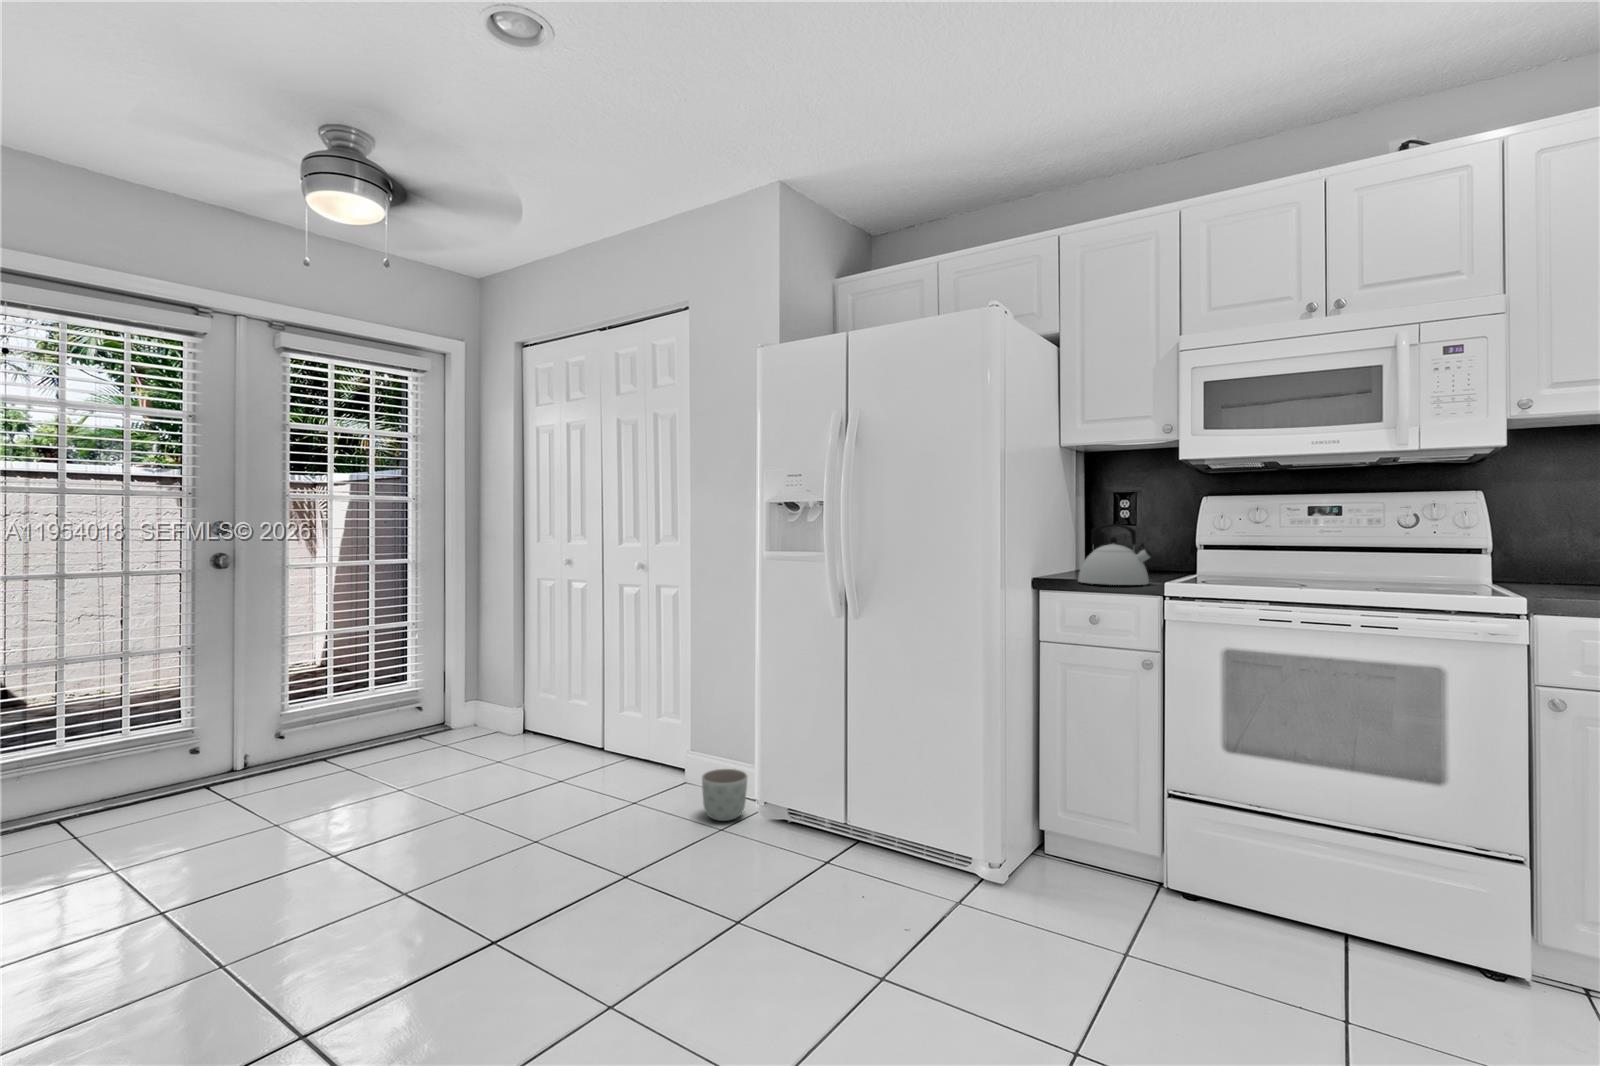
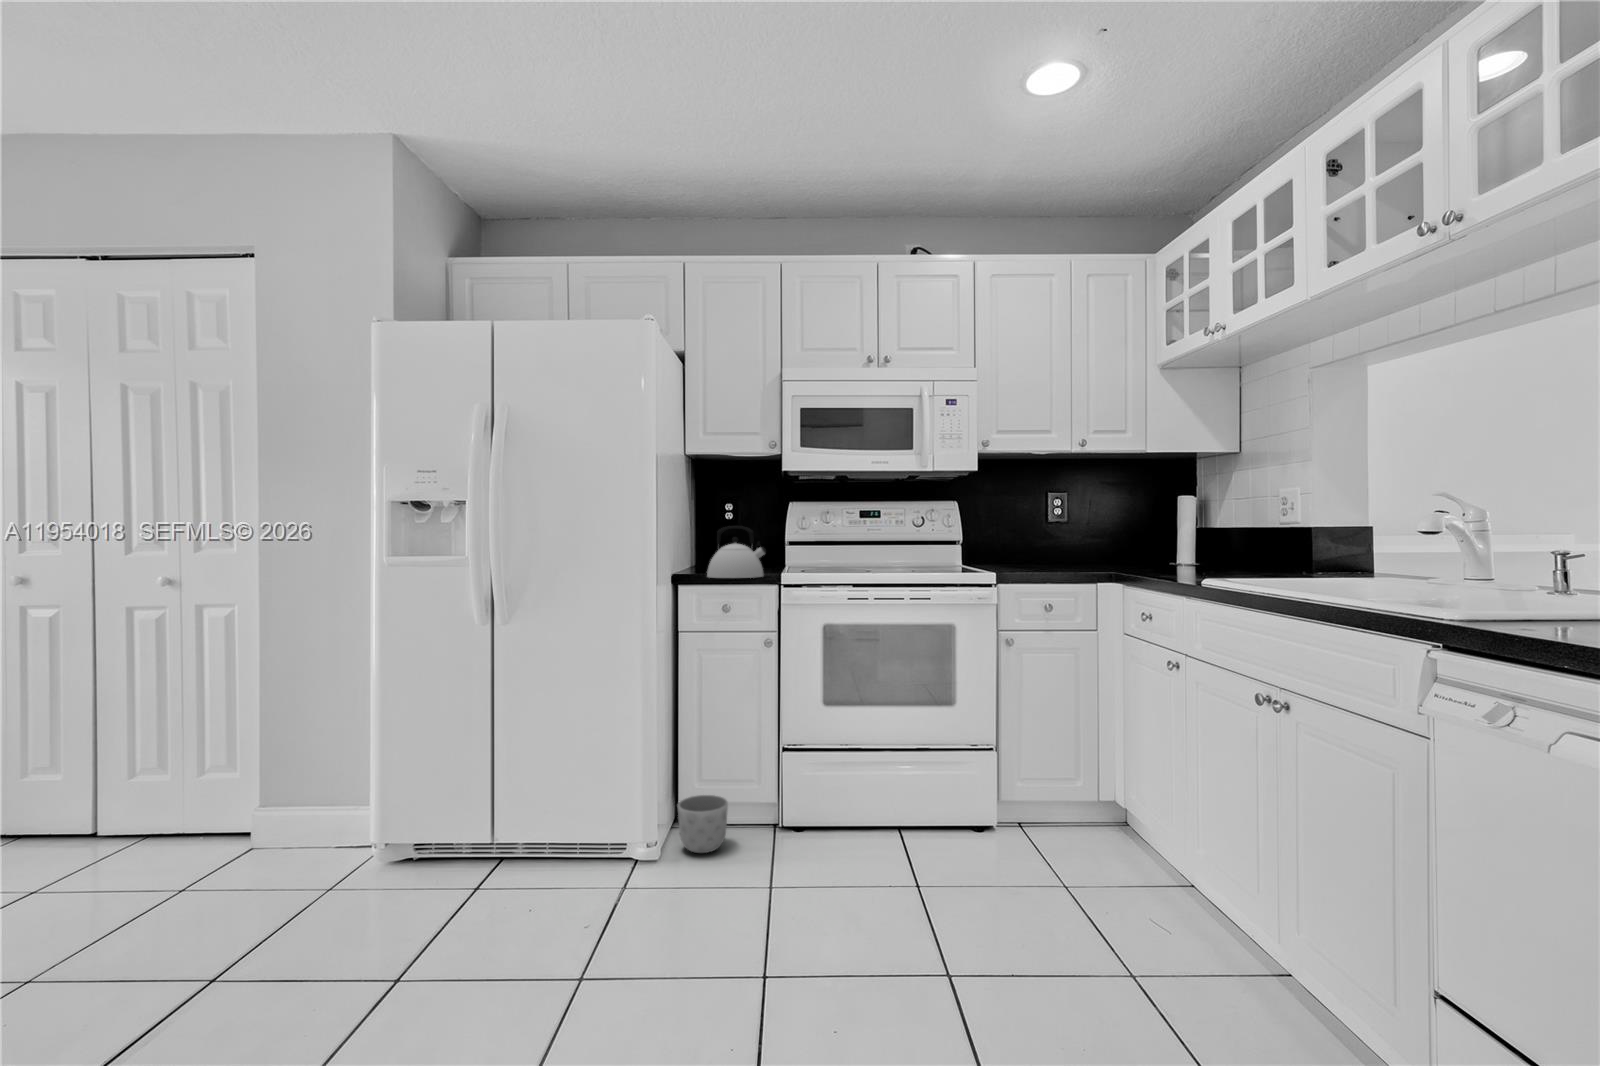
planter: present [702,769,747,821] -> present [677,795,728,853]

